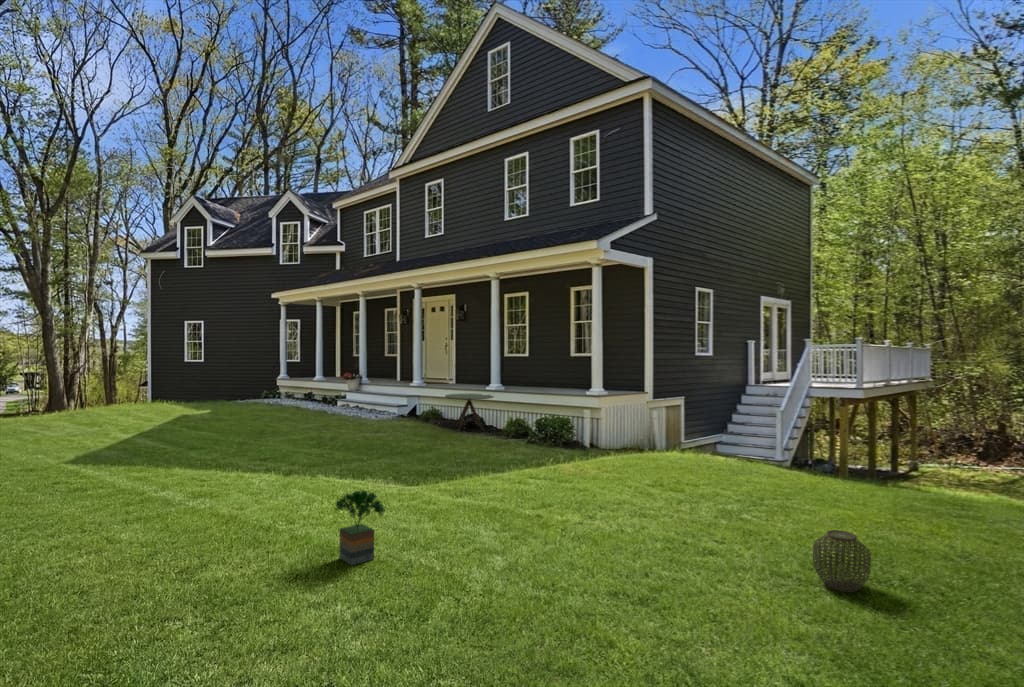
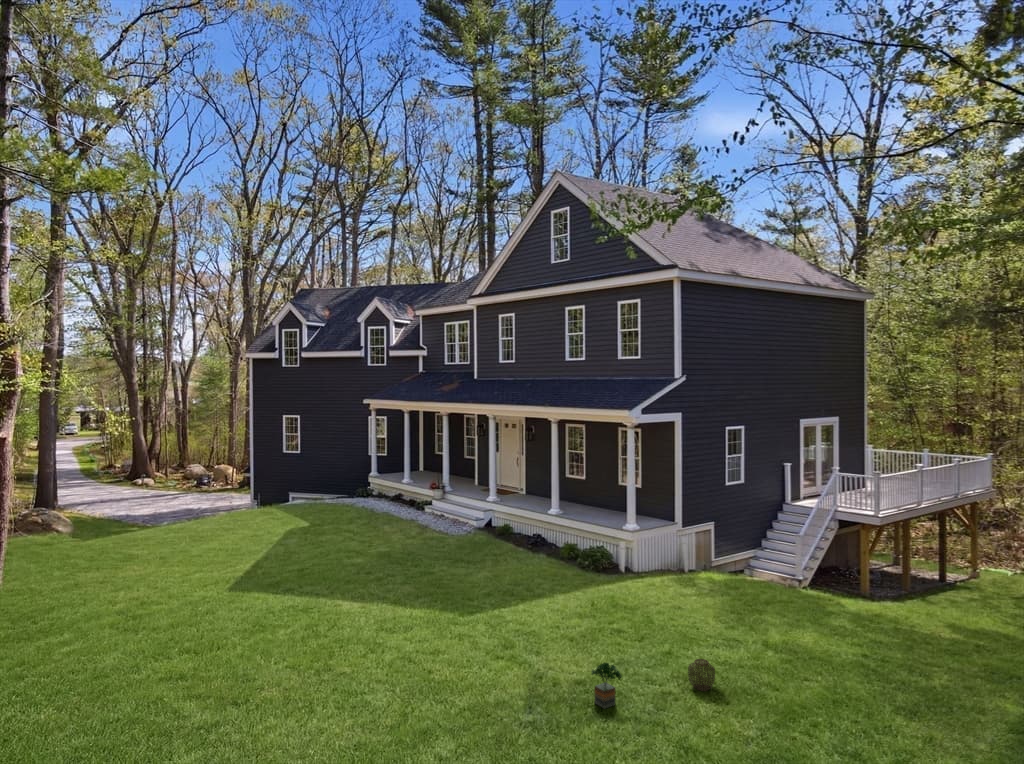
round table: present [445,393,494,431] -> none [514,515,554,549]
potted tree: present [335,491,385,565] -> present [592,663,622,709]

